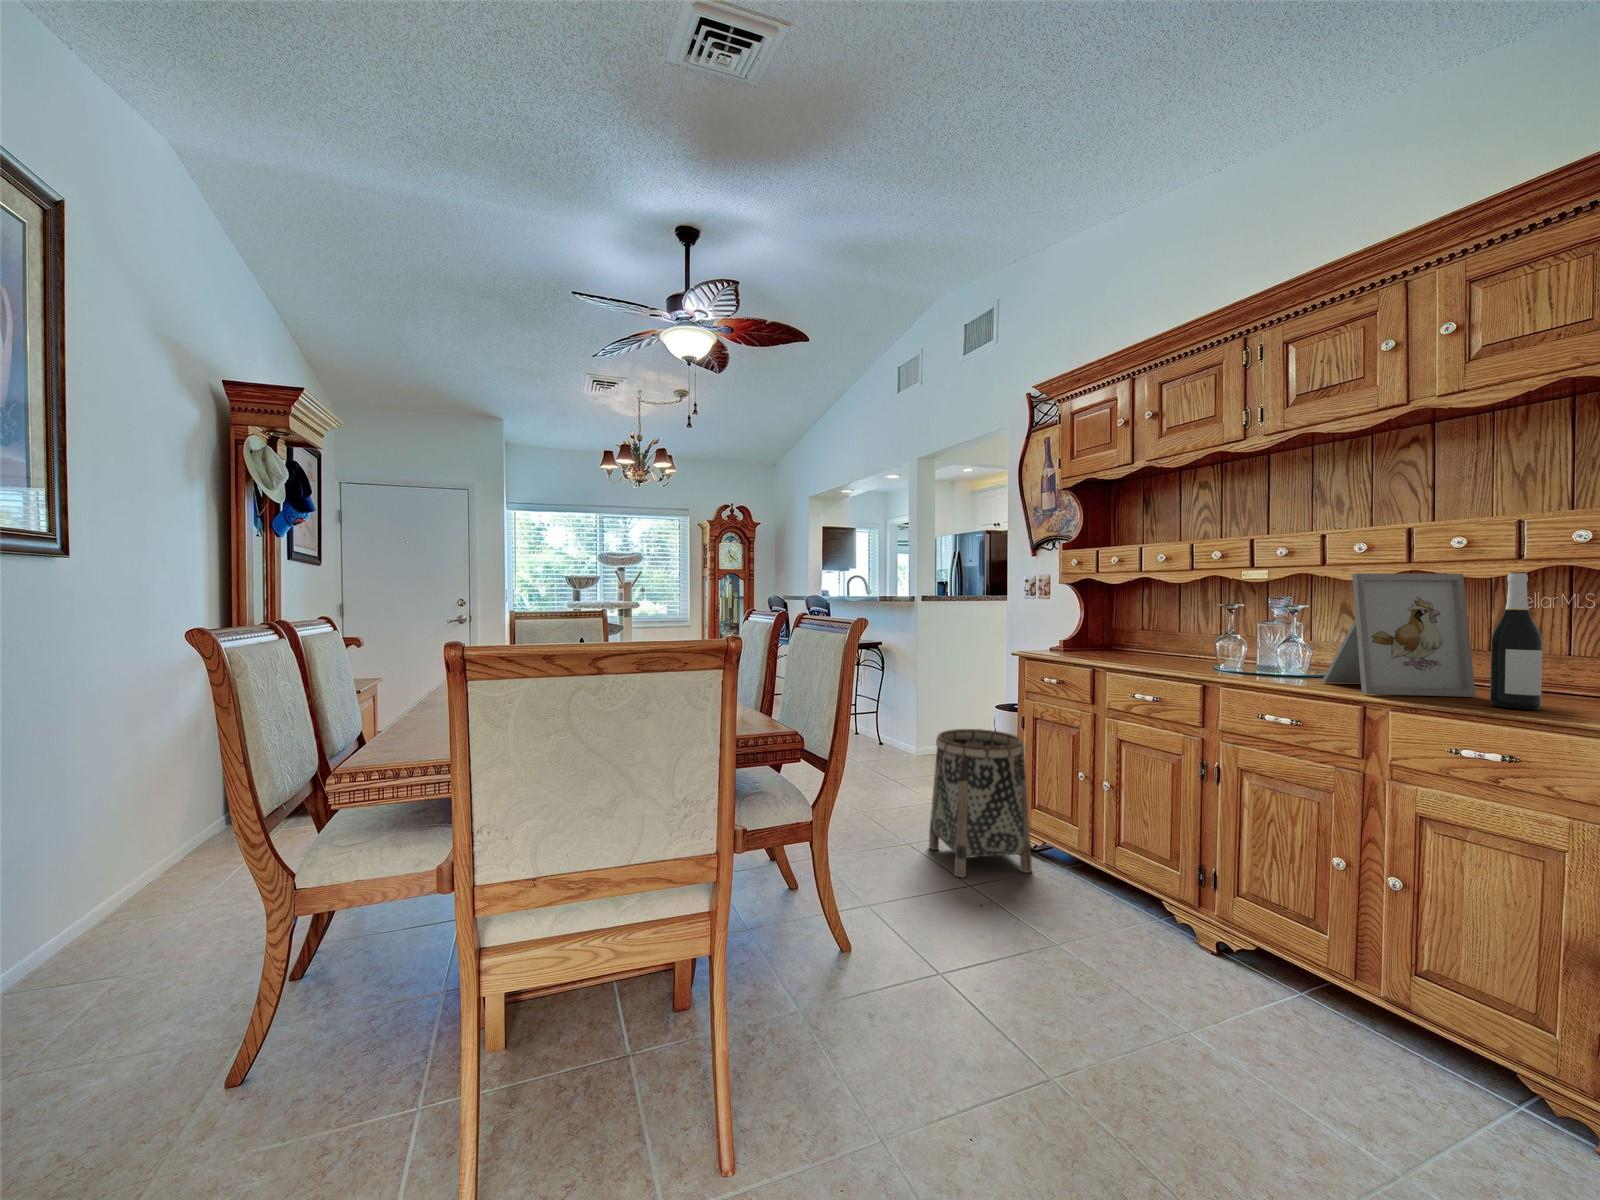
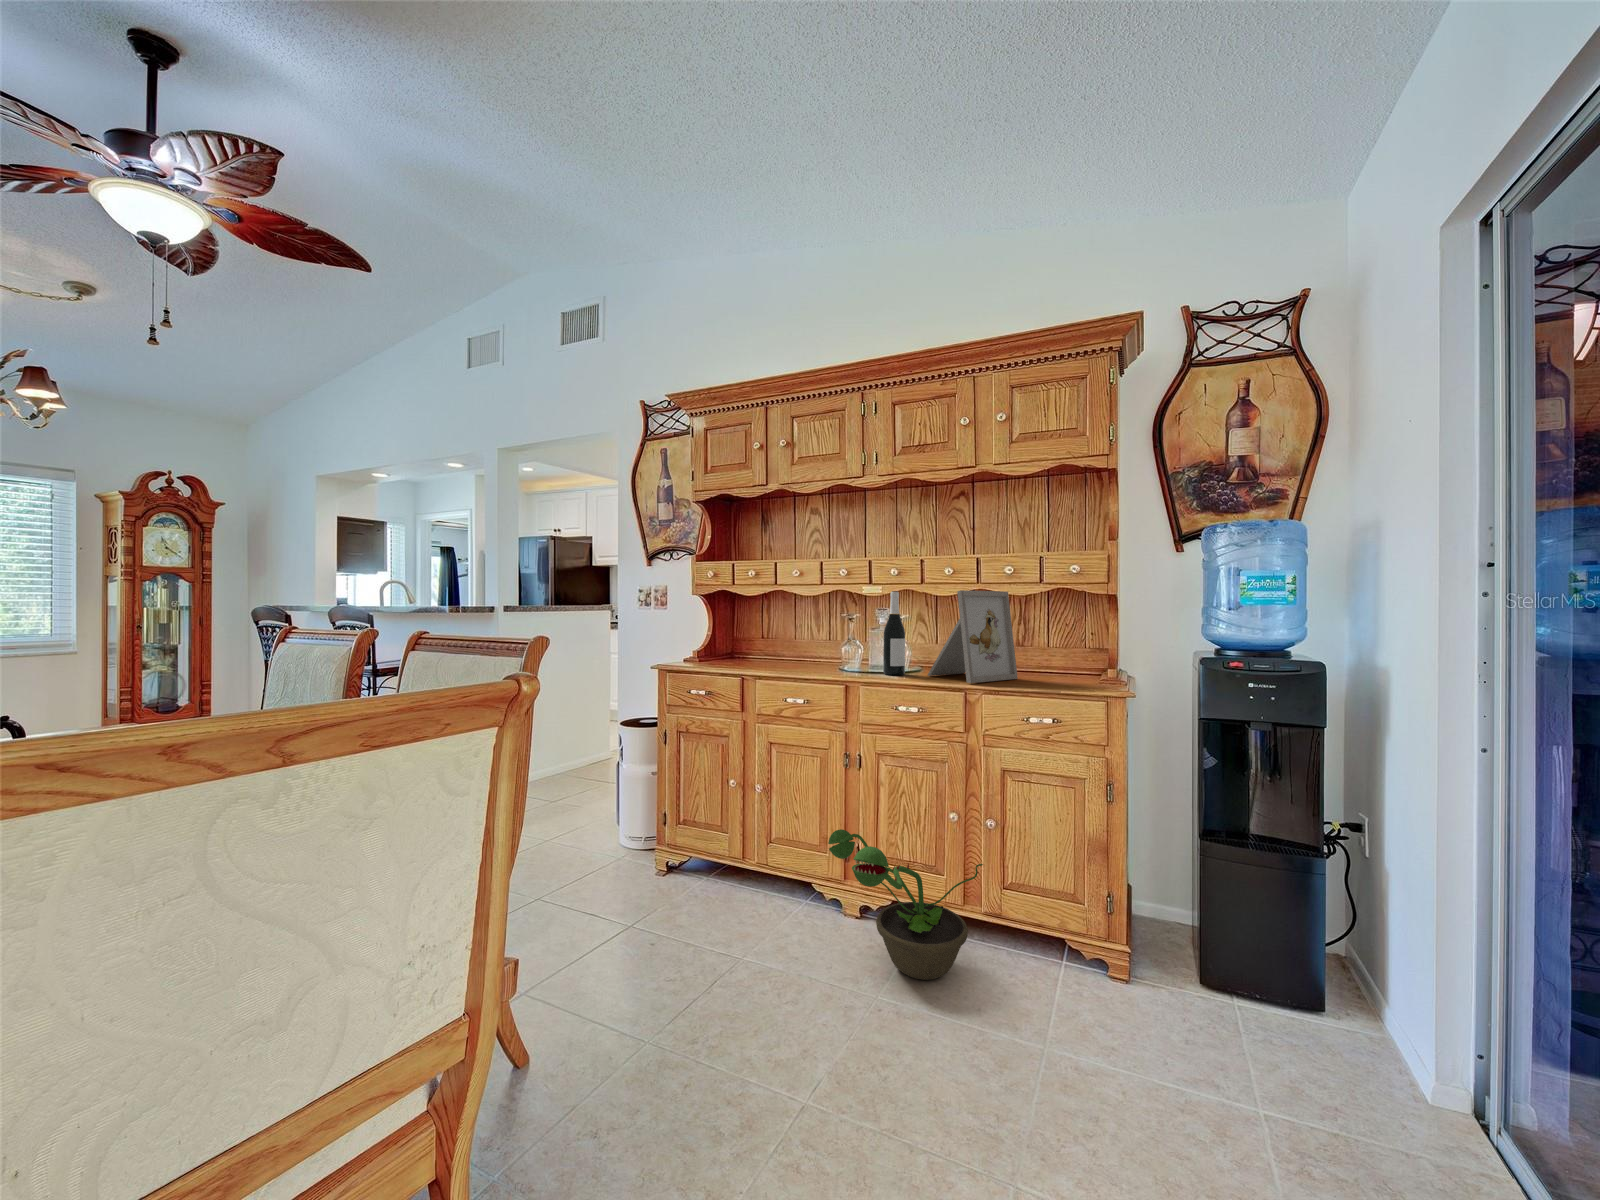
wine bottle: present [1490,572,1542,710] -> present [883,591,905,675]
basket: present [929,729,1032,877] -> none [565,751,683,923]
decorative plant: none [1121,844,1351,1041] -> present [828,829,983,980]

